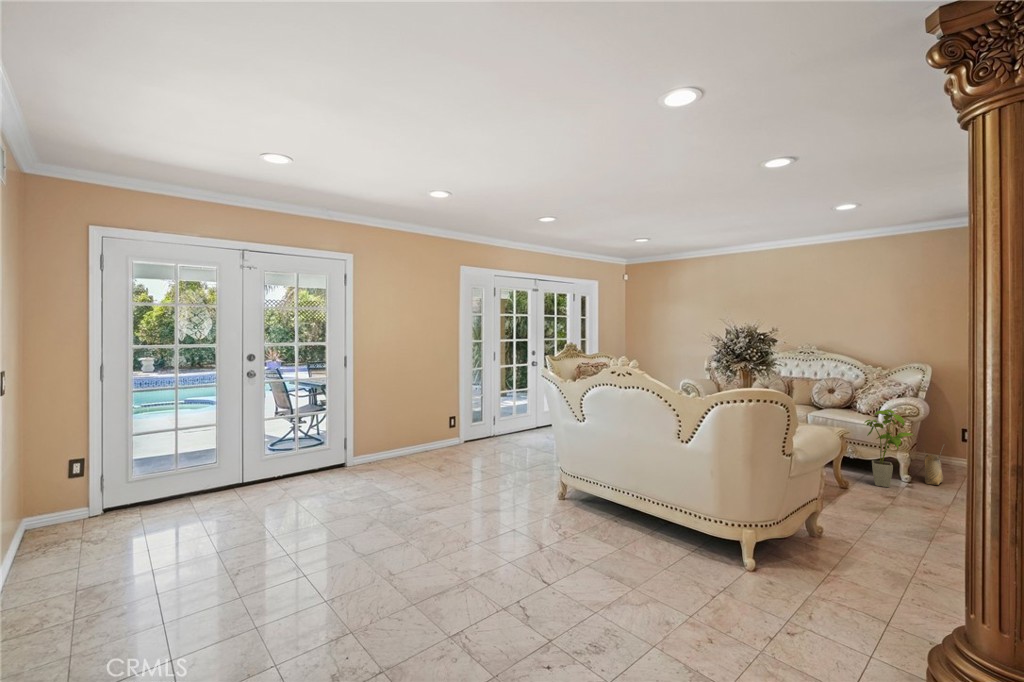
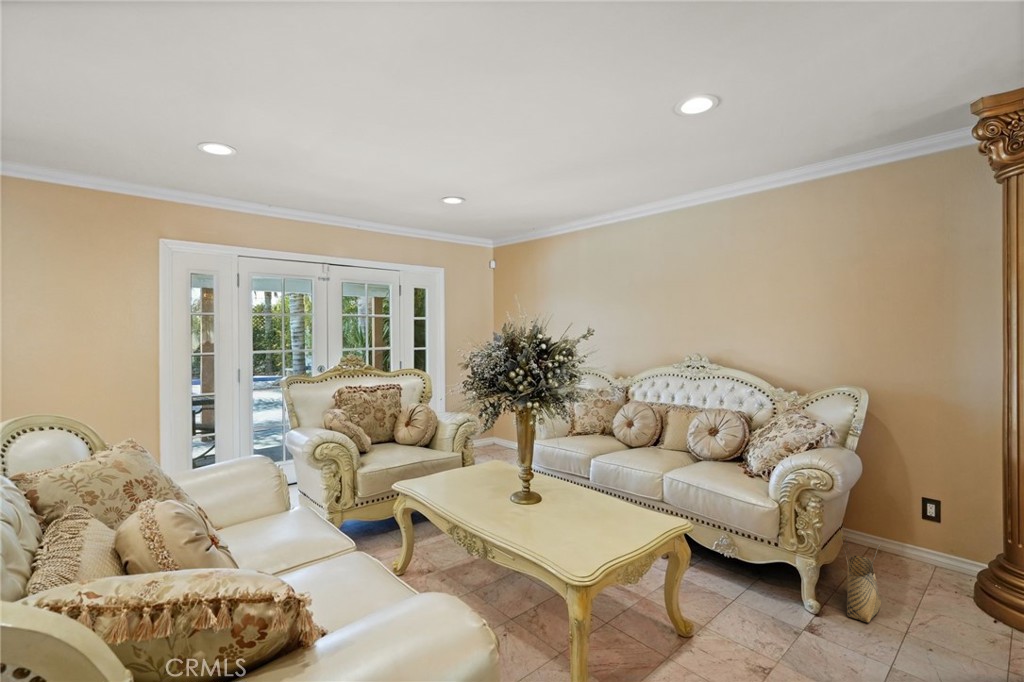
house plant: present [864,409,914,487] -> none [735,481,824,629]

